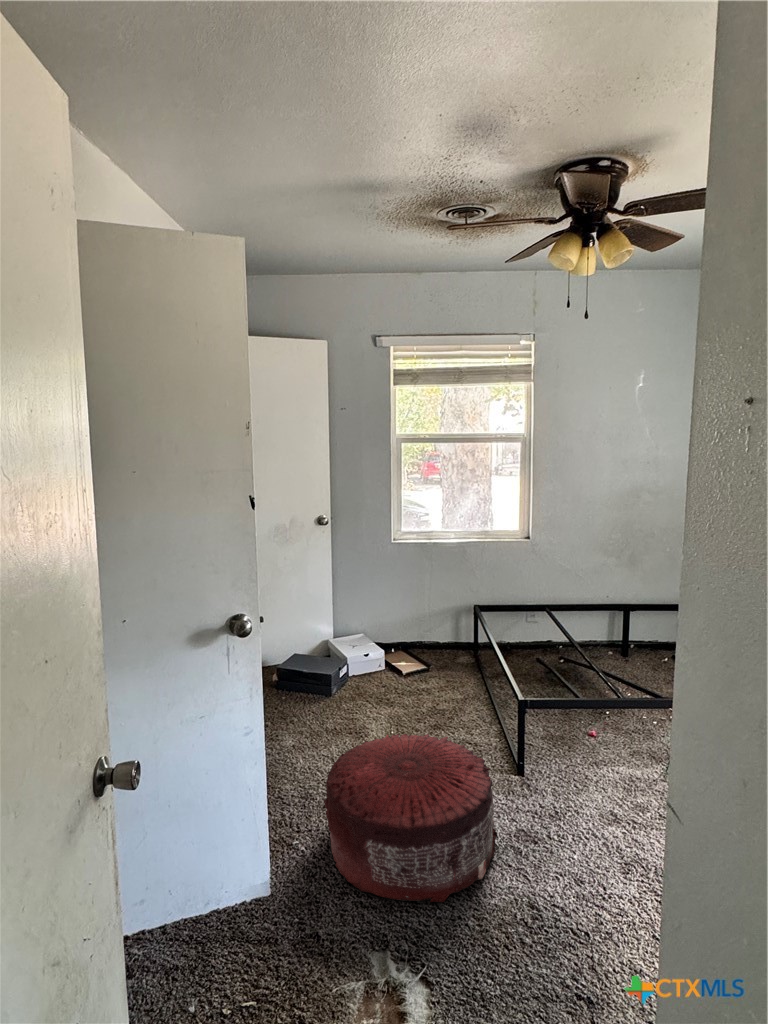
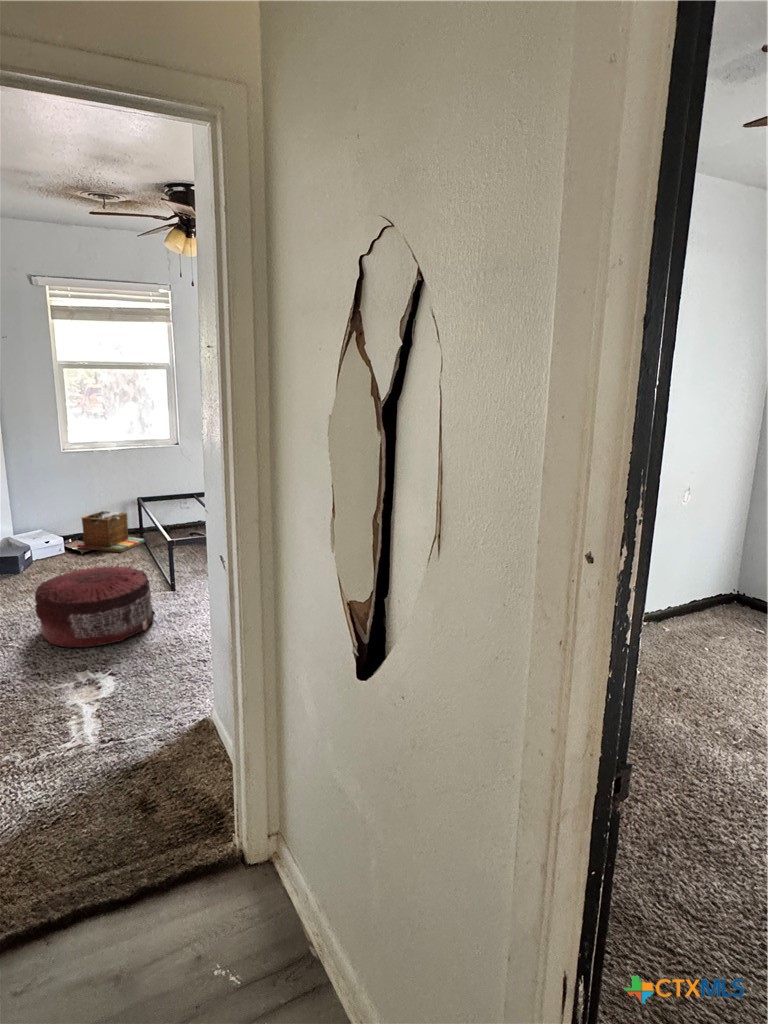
laundry basket: none [400,617,479,679] -> present [77,511,145,552]

